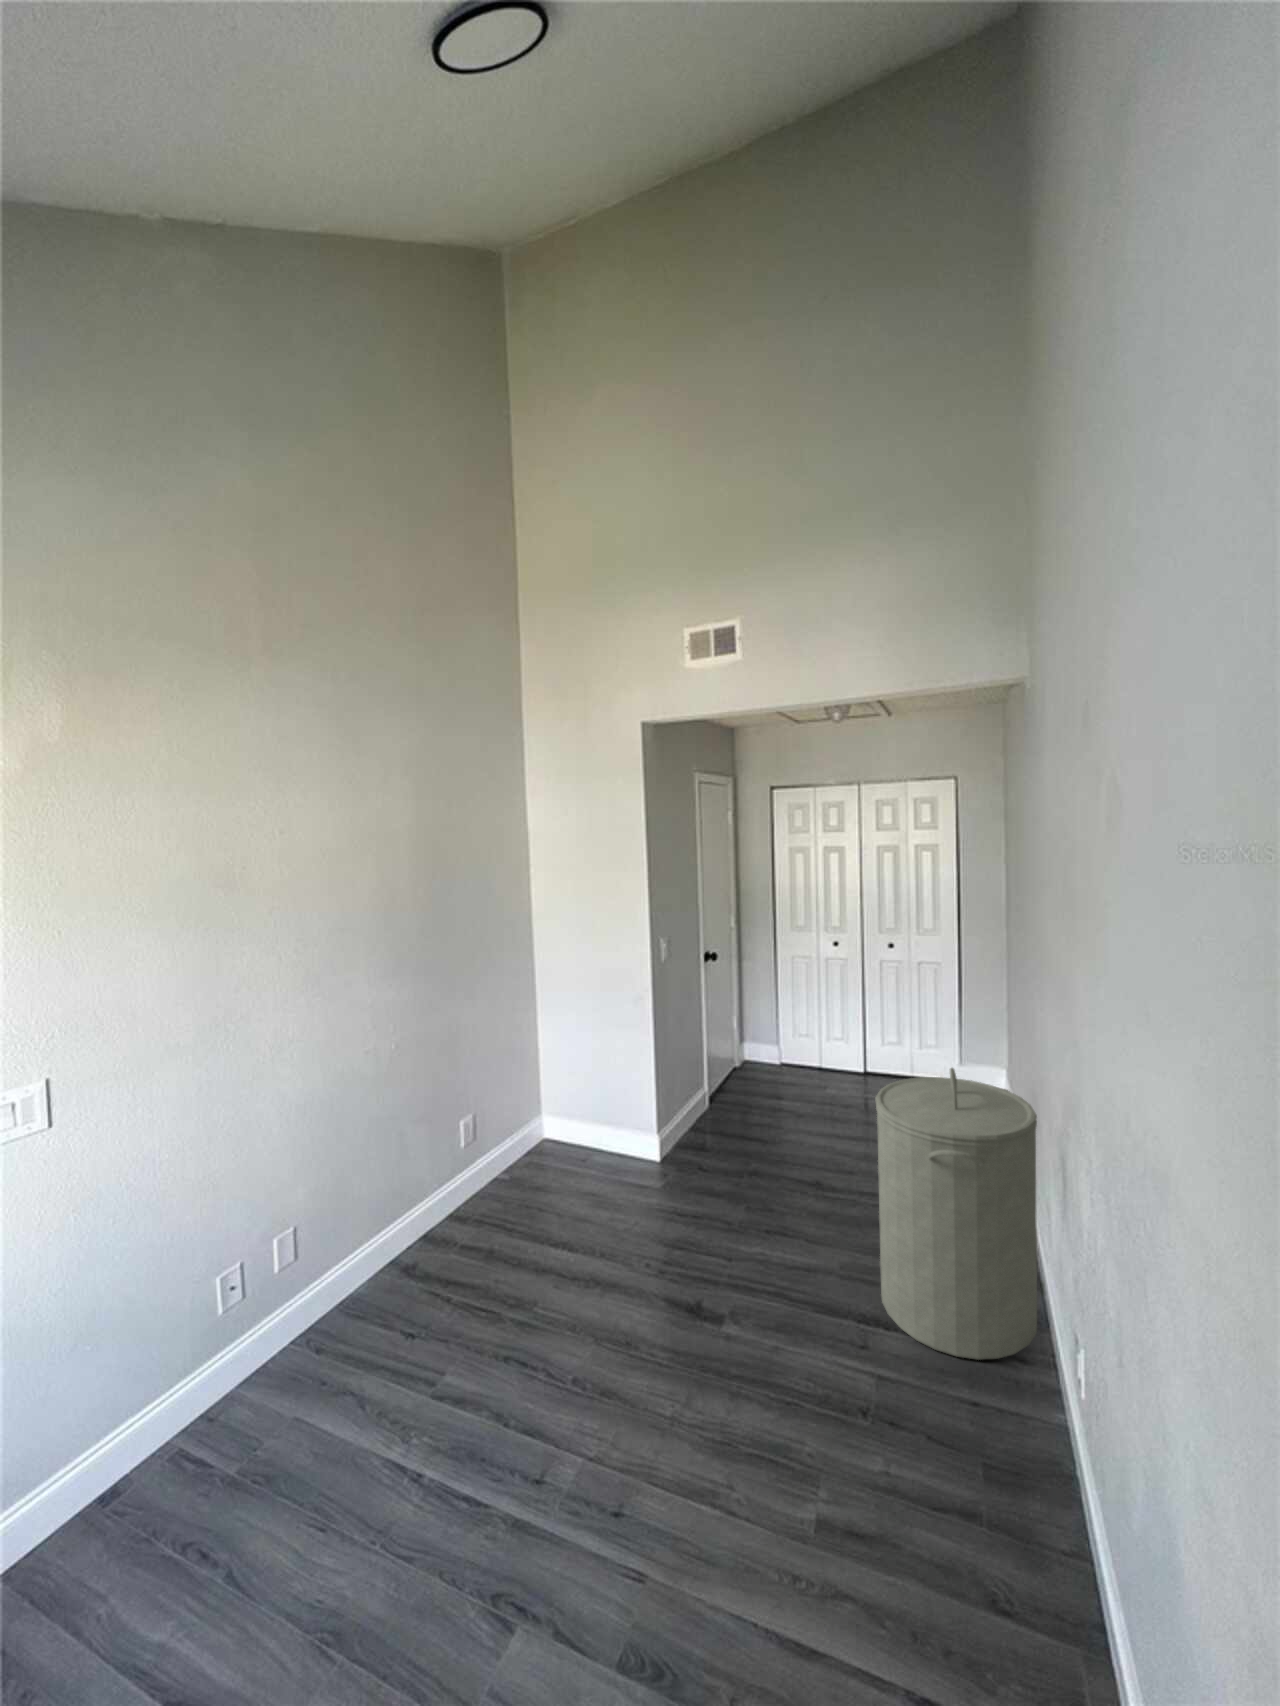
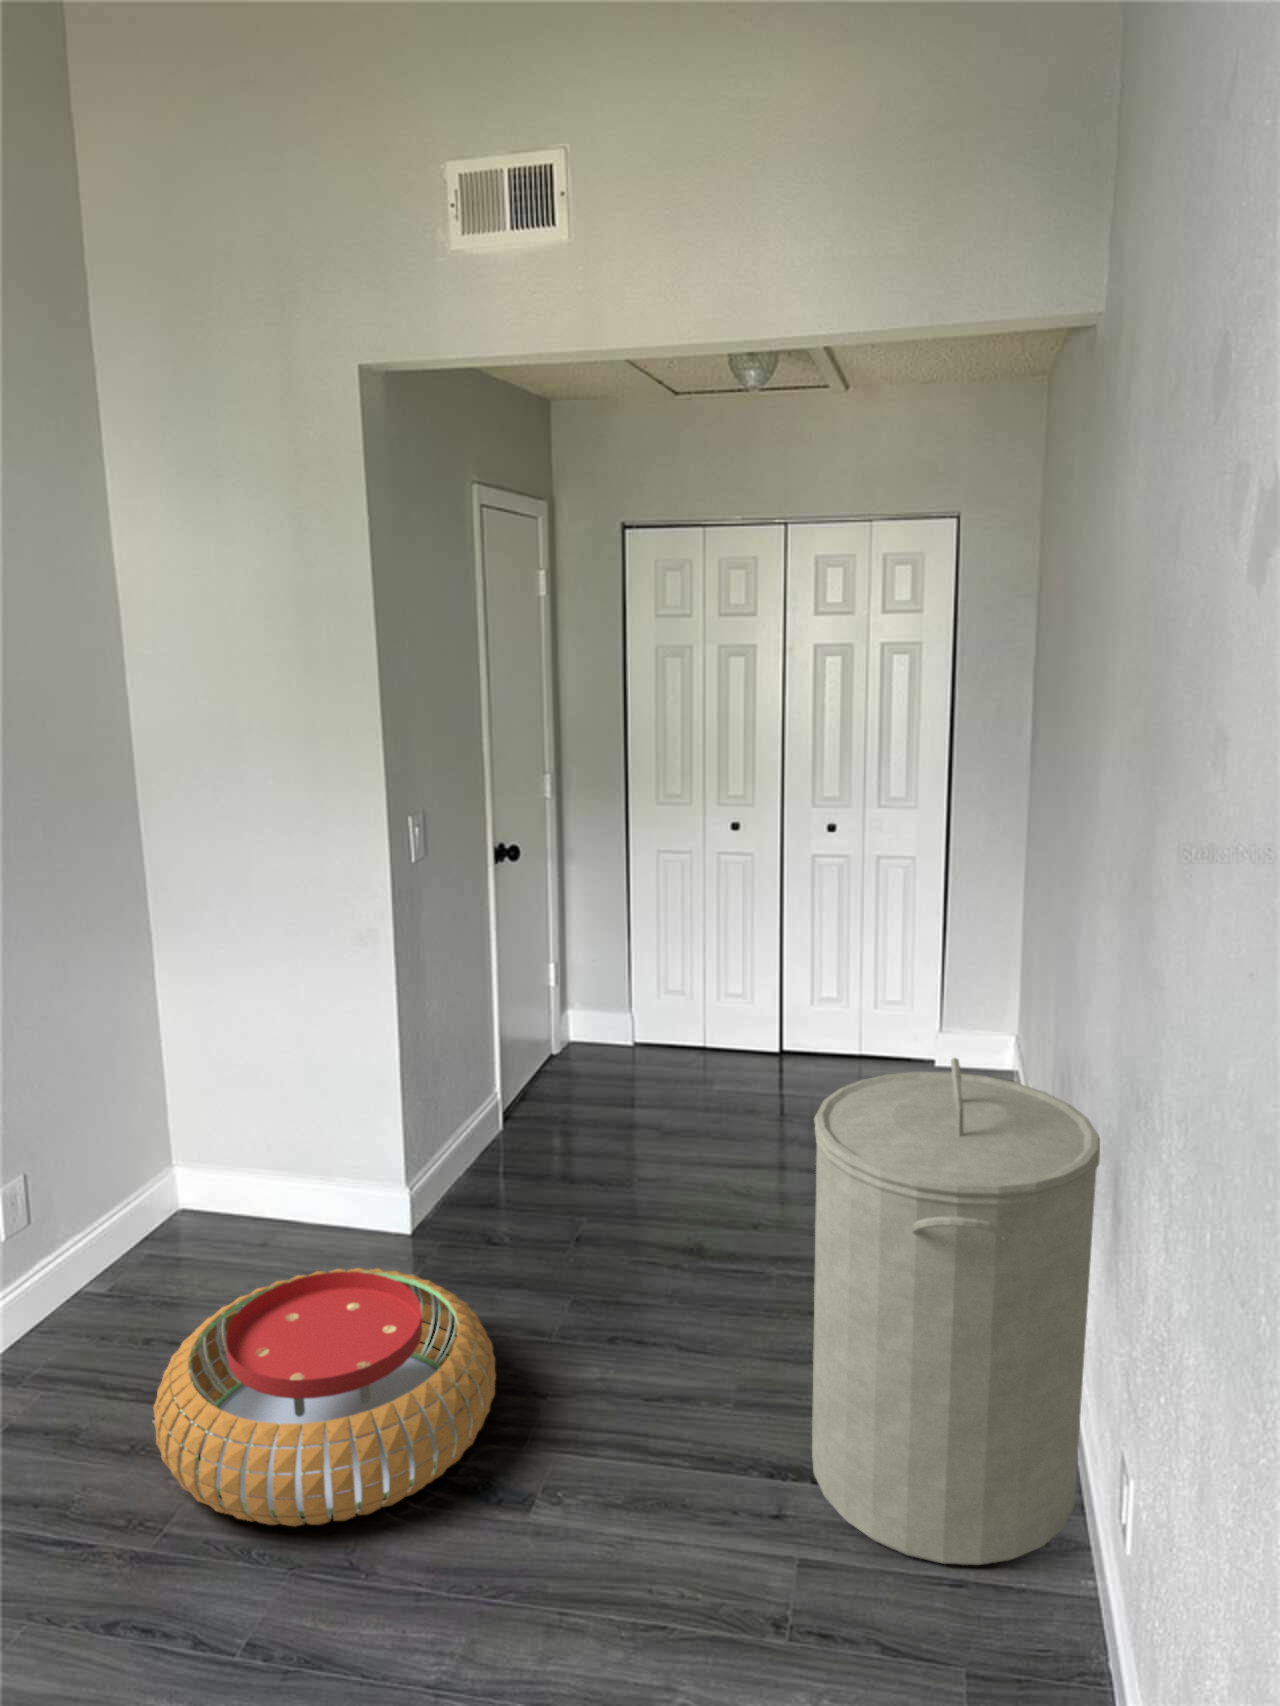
pouf: none [535,1172,707,1302] -> present [154,1268,496,1526]

